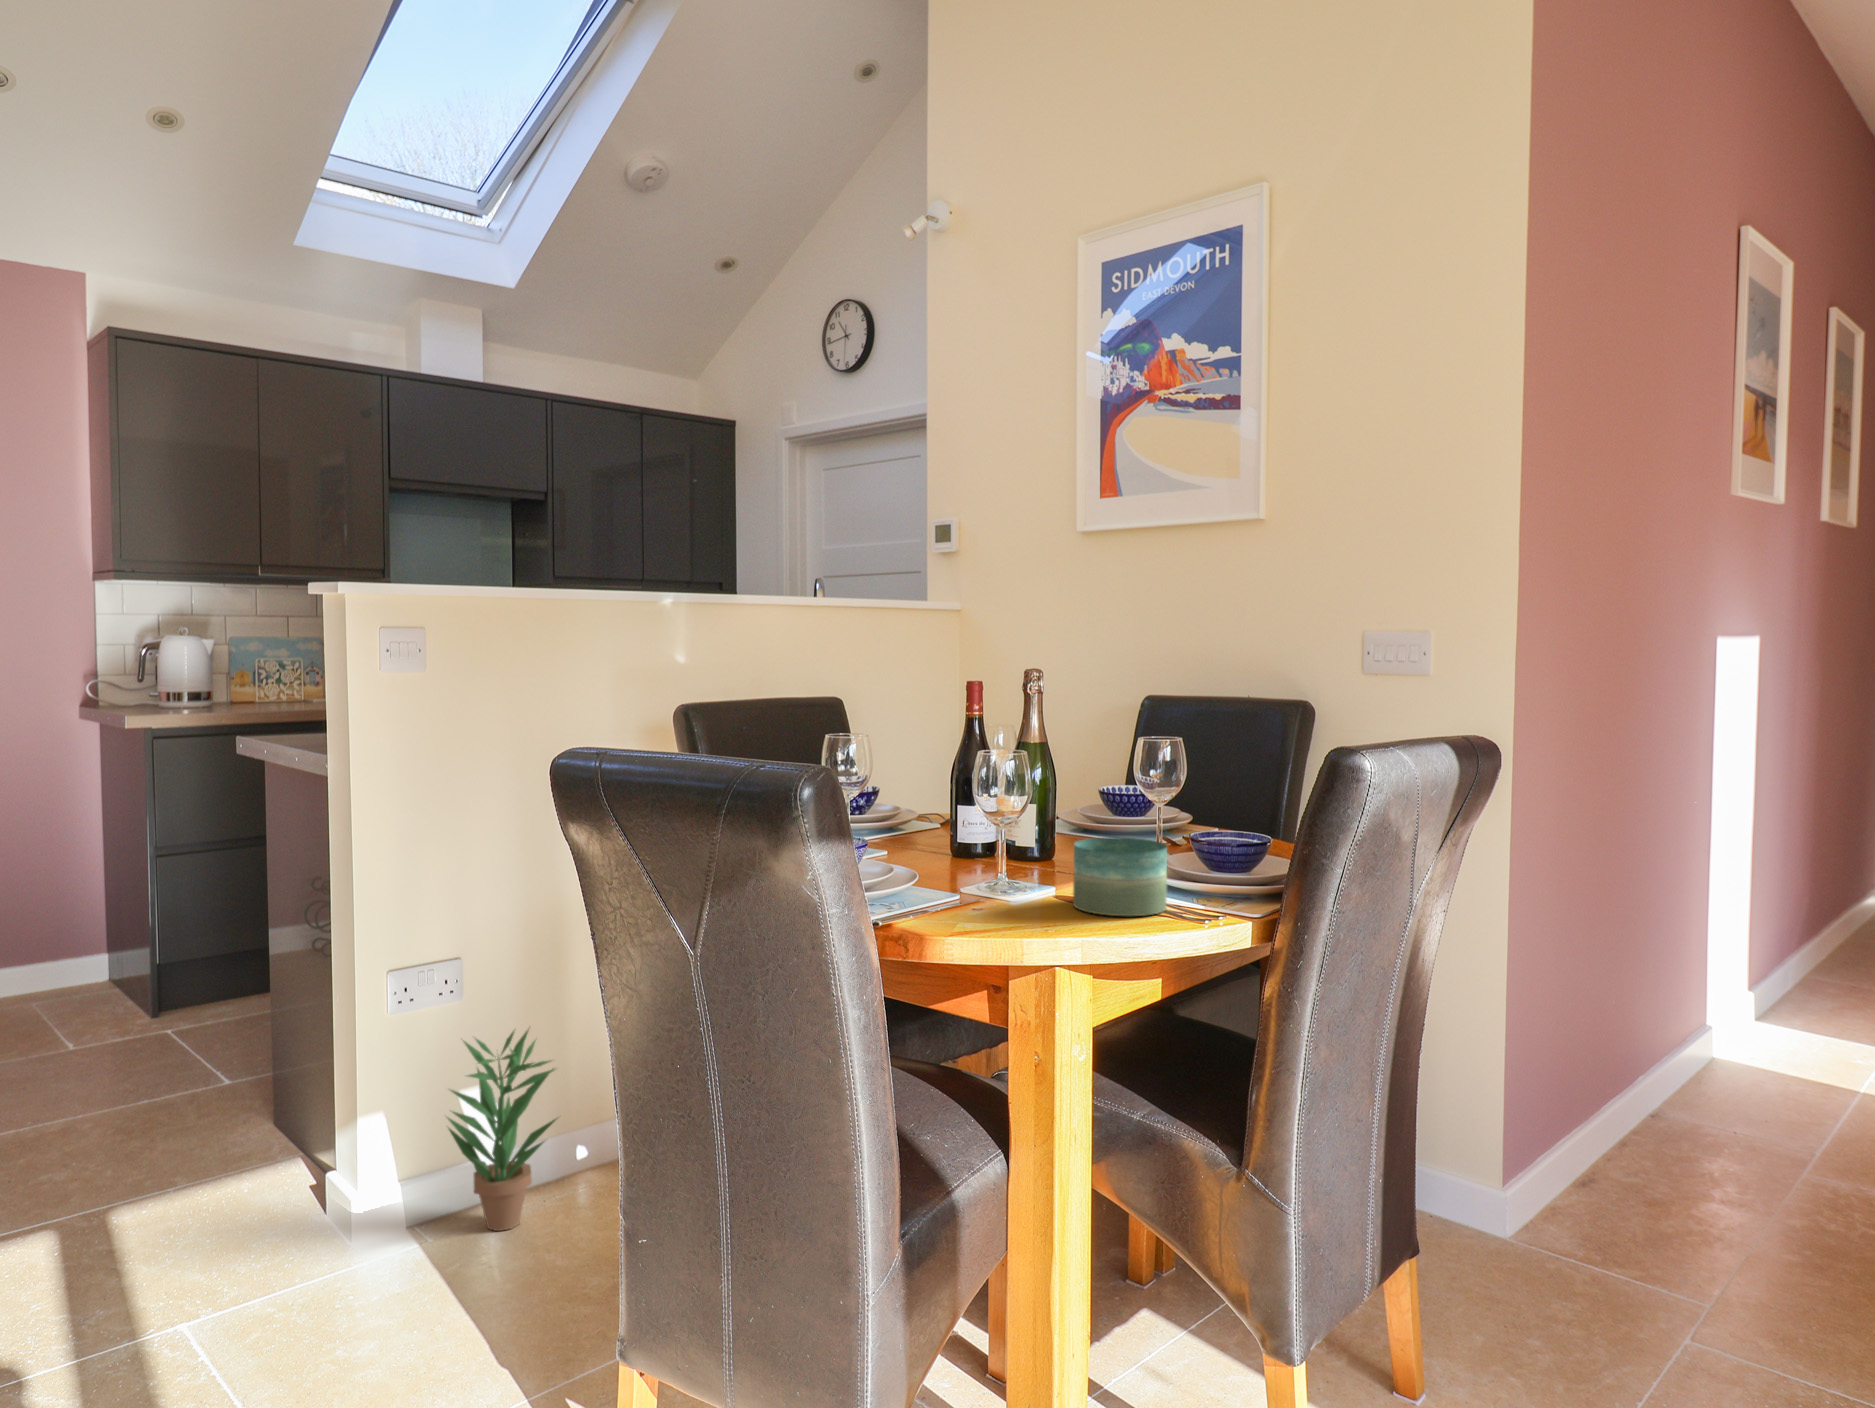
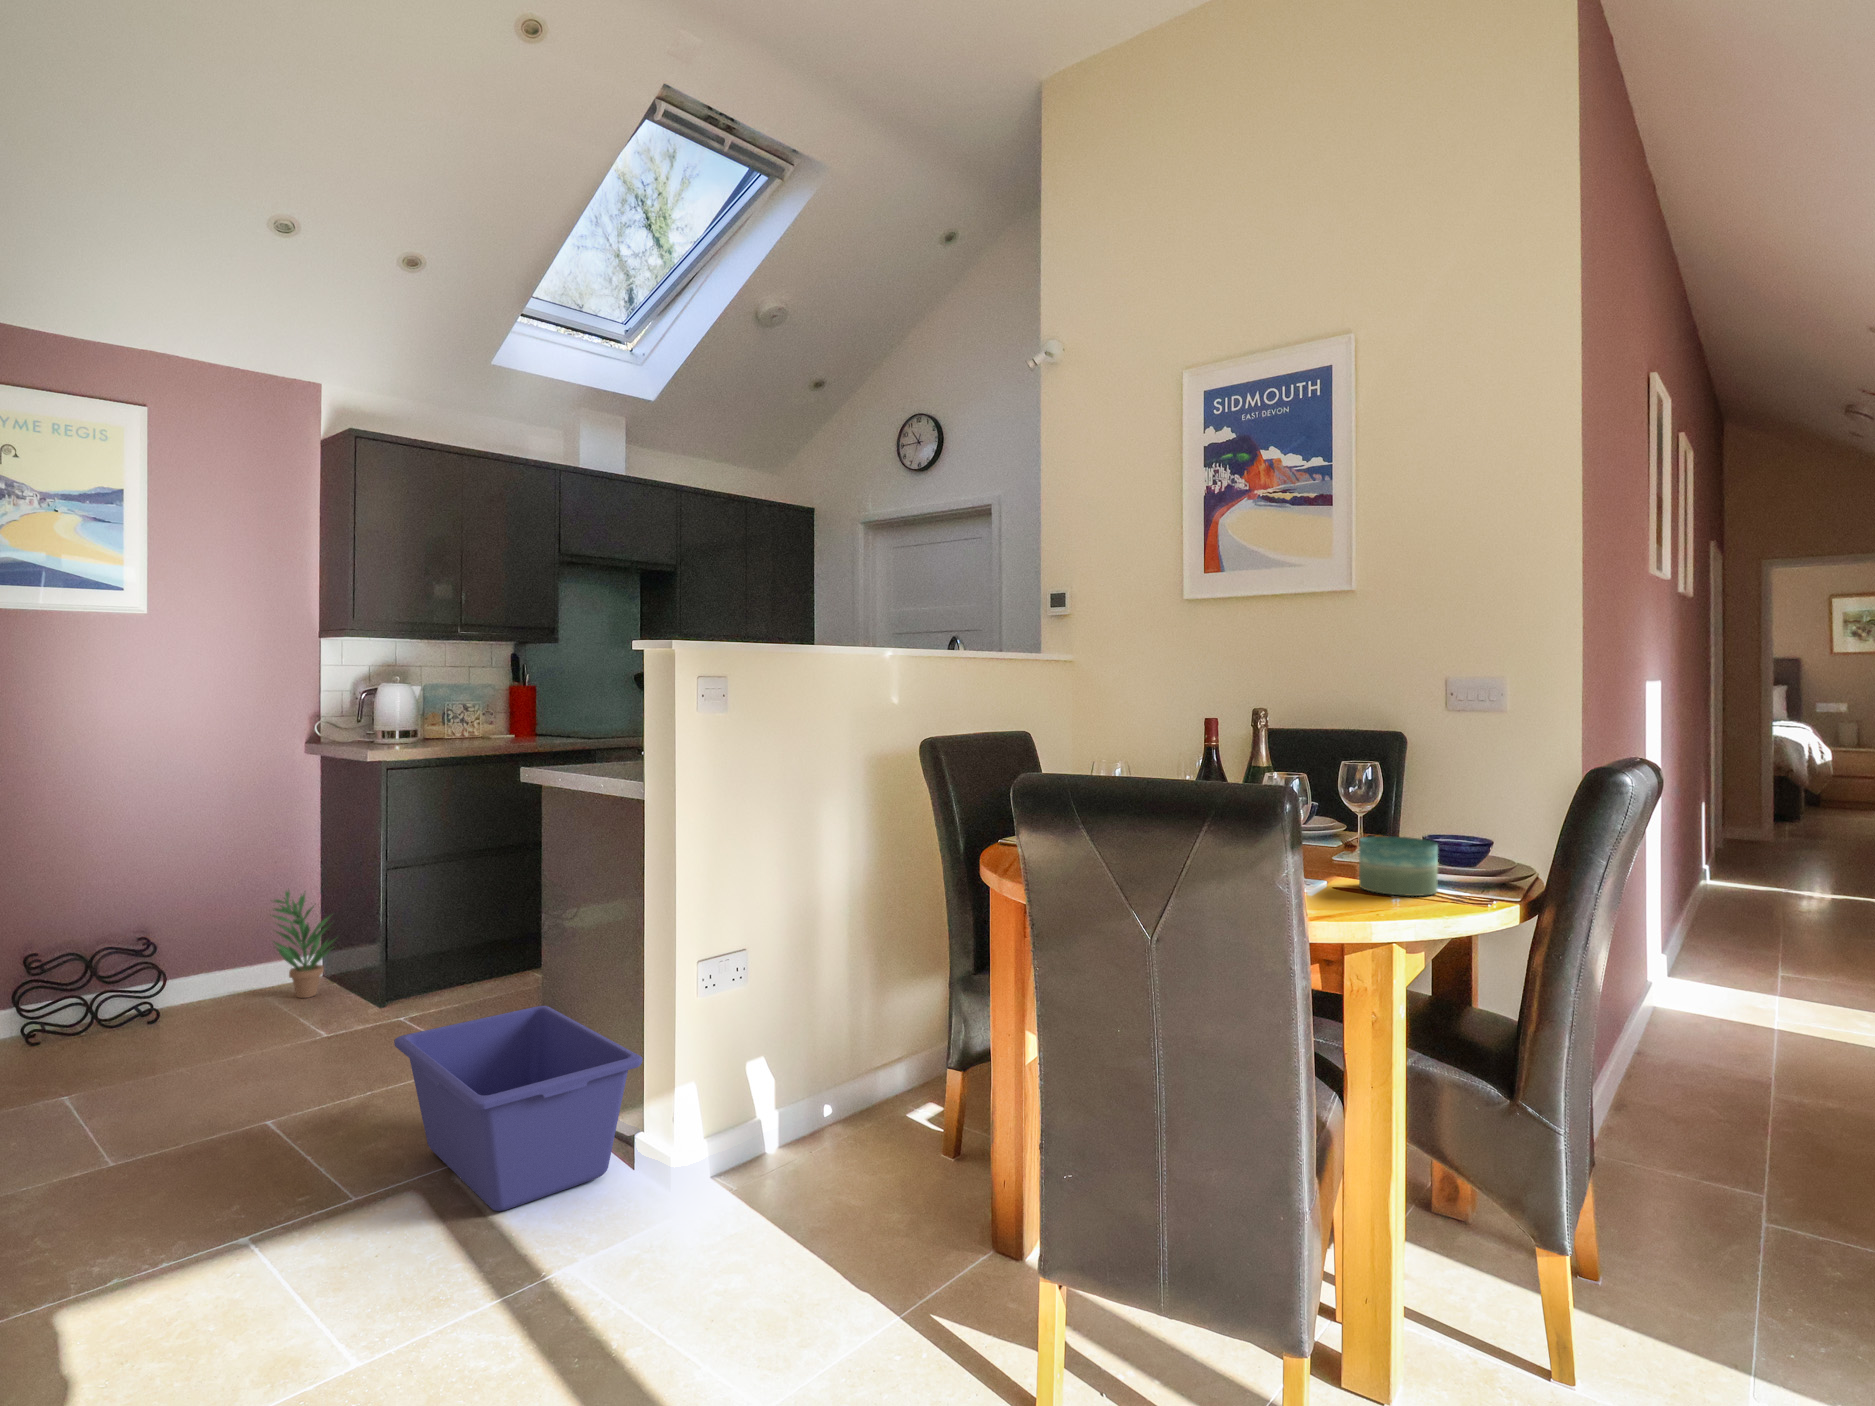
storage bin: none [55,1021,321,1265] -> present [394,1006,643,1211]
potted plant: present [447,1030,556,1231] -> present [274,891,335,998]

